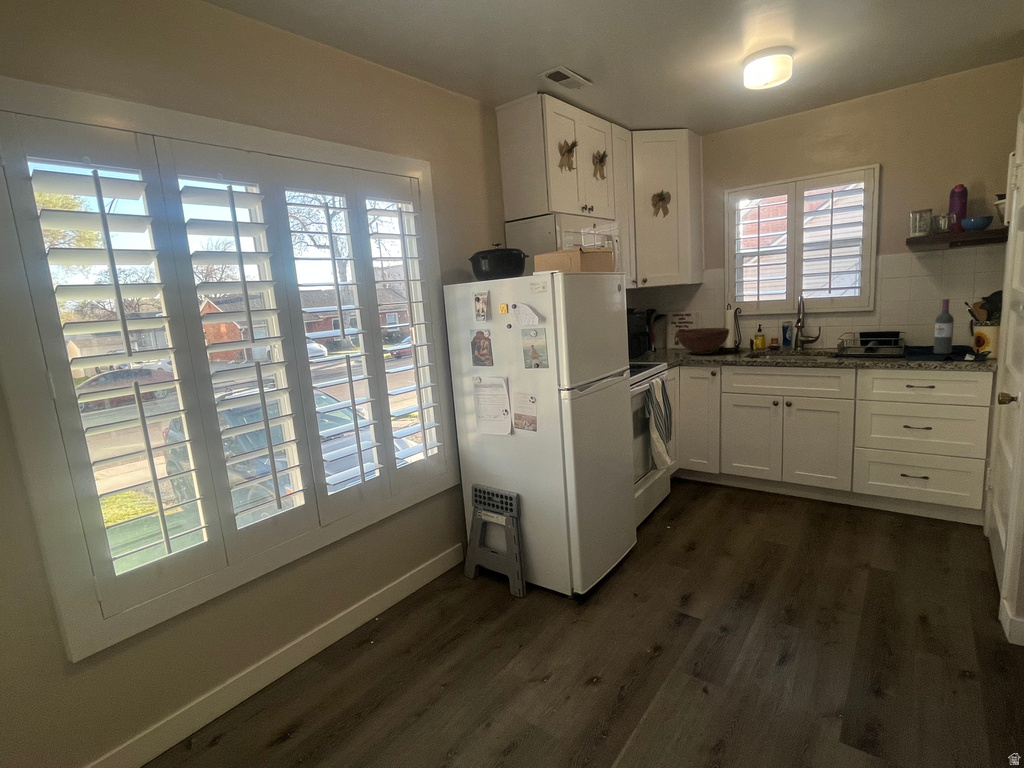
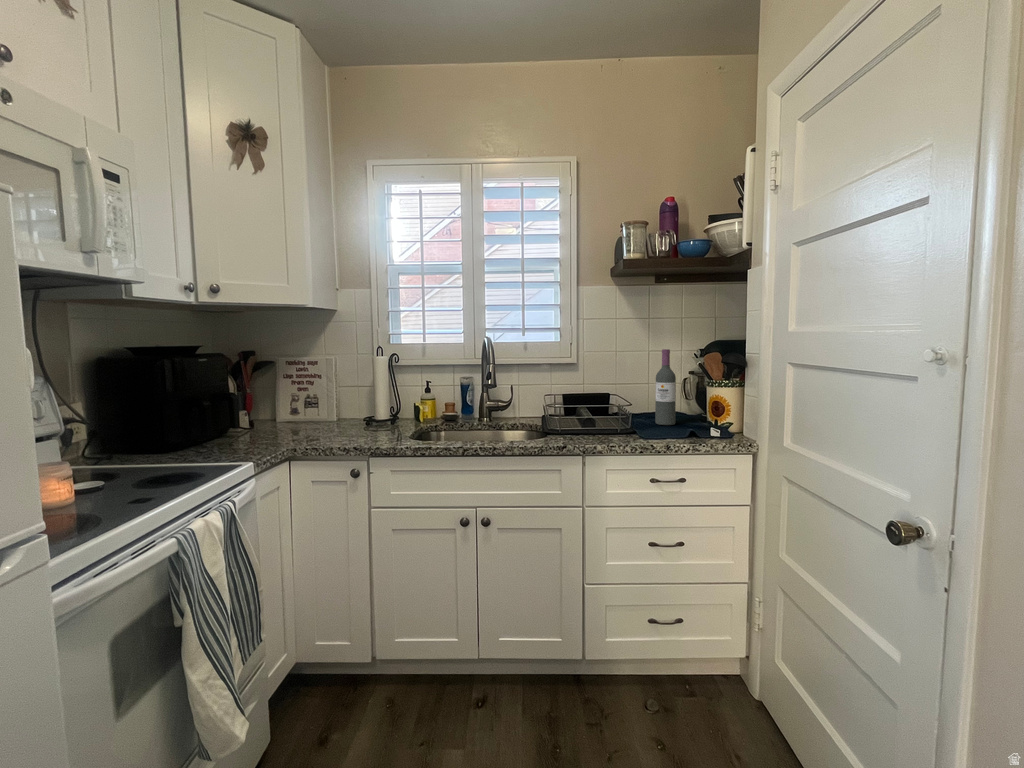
fruit bowl: present [676,328,729,354] -> none [286,386,382,434]

